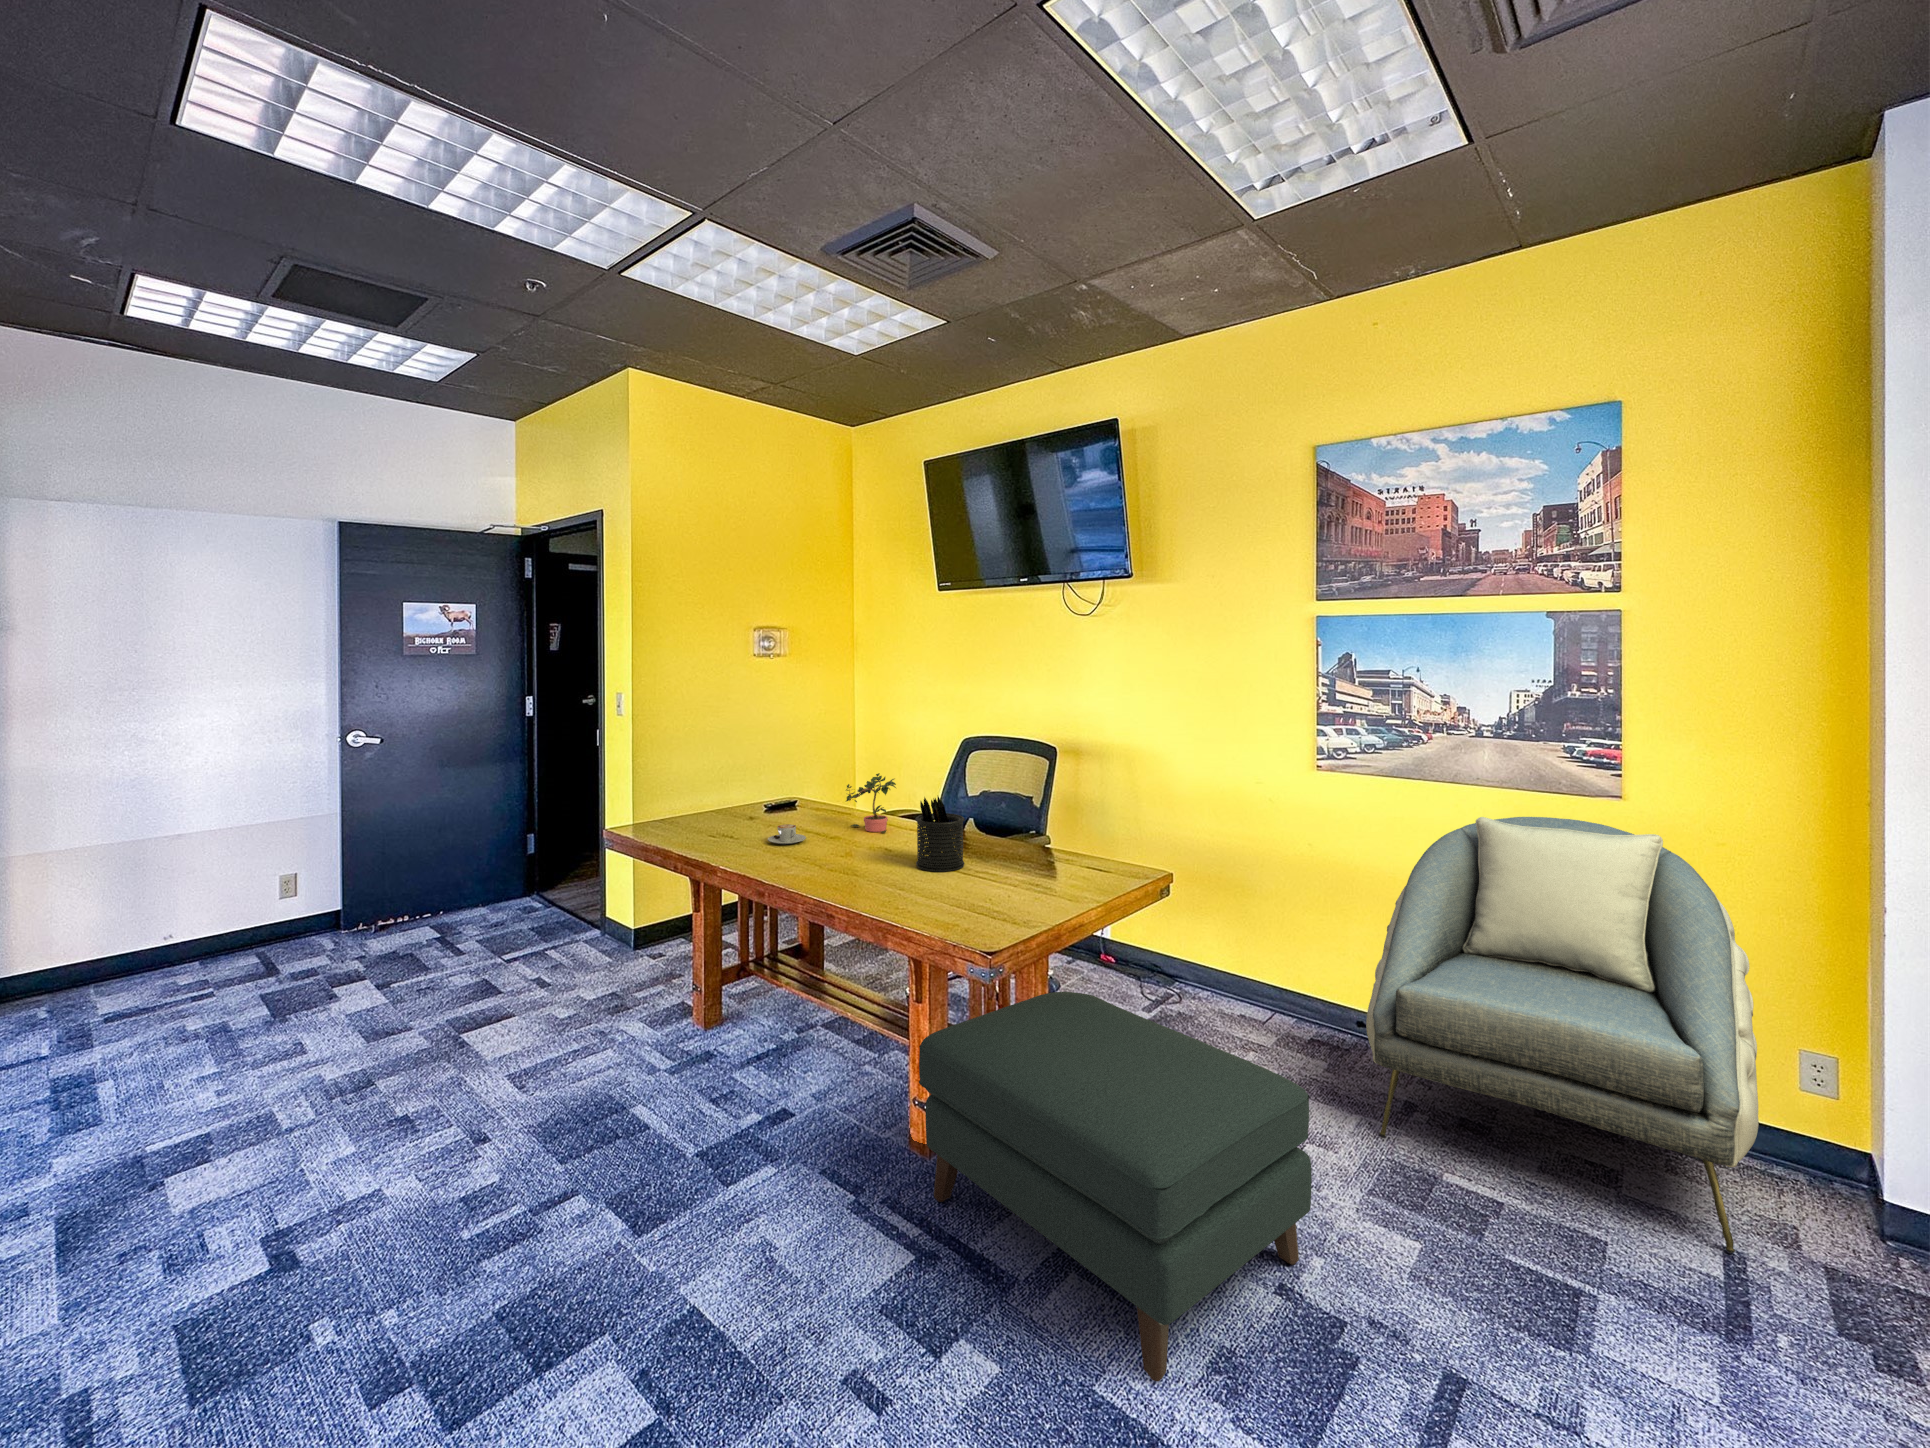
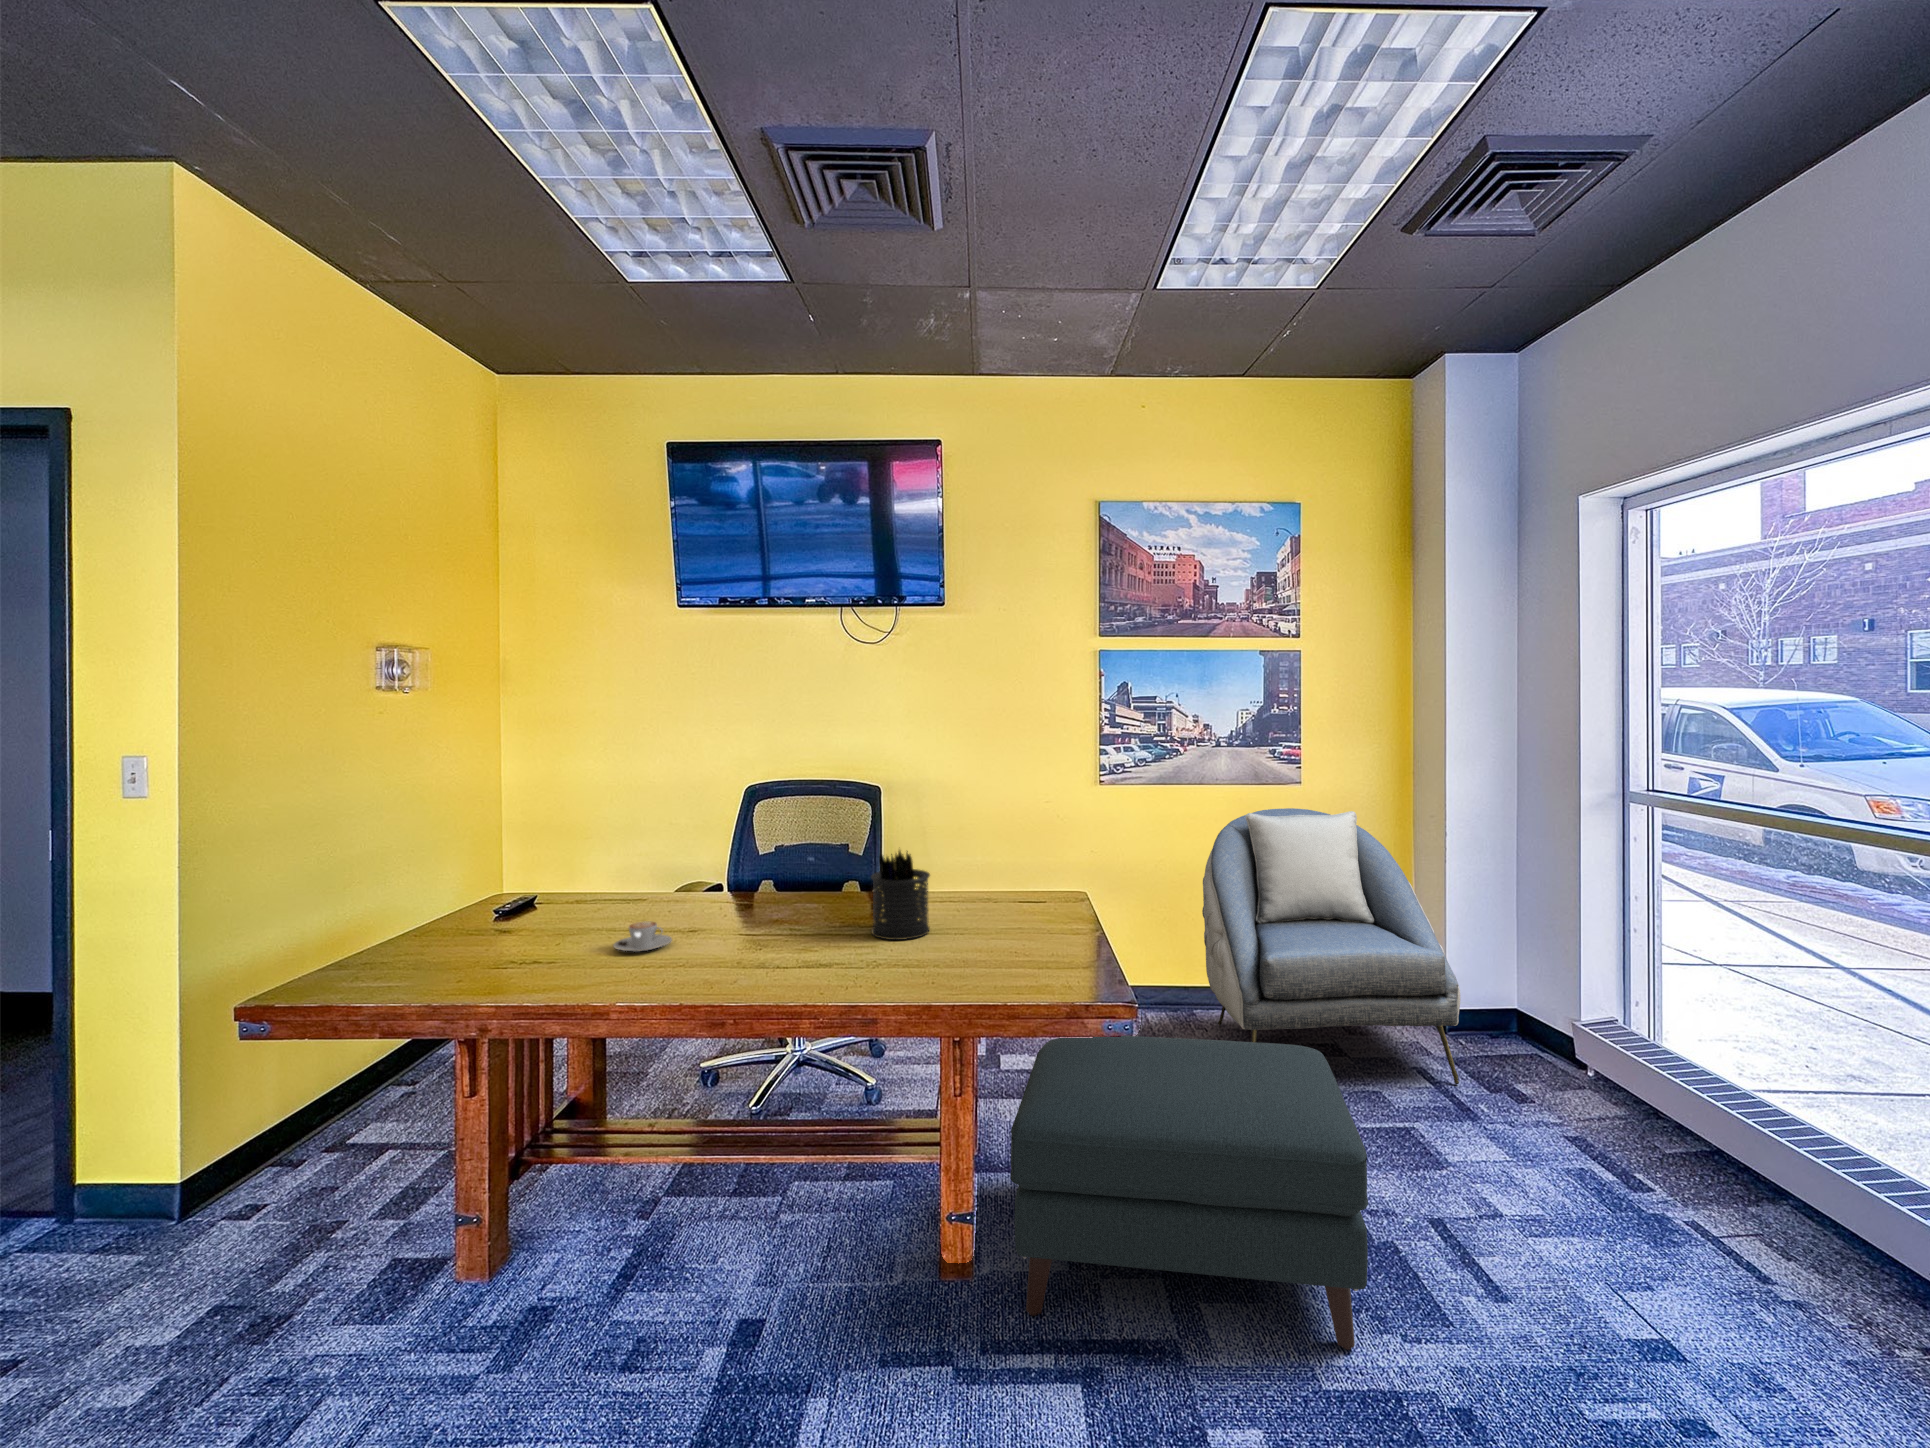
potted plant: present [846,773,896,833] -> none [666,836,770,915]

